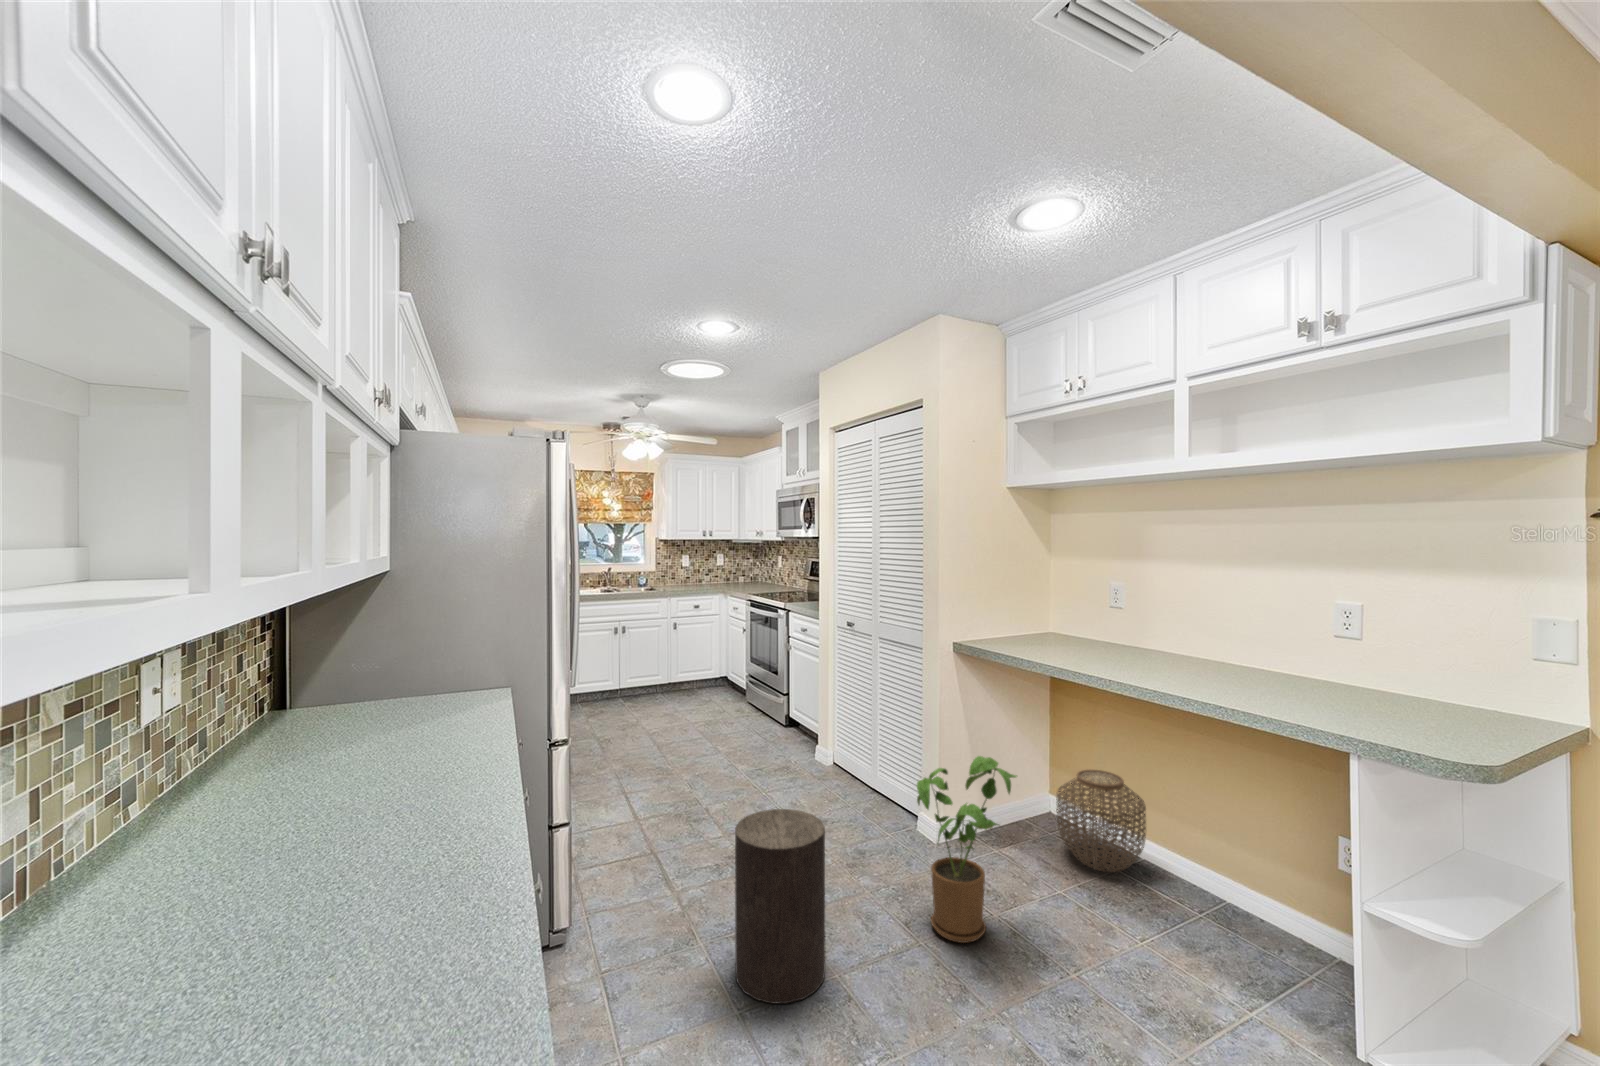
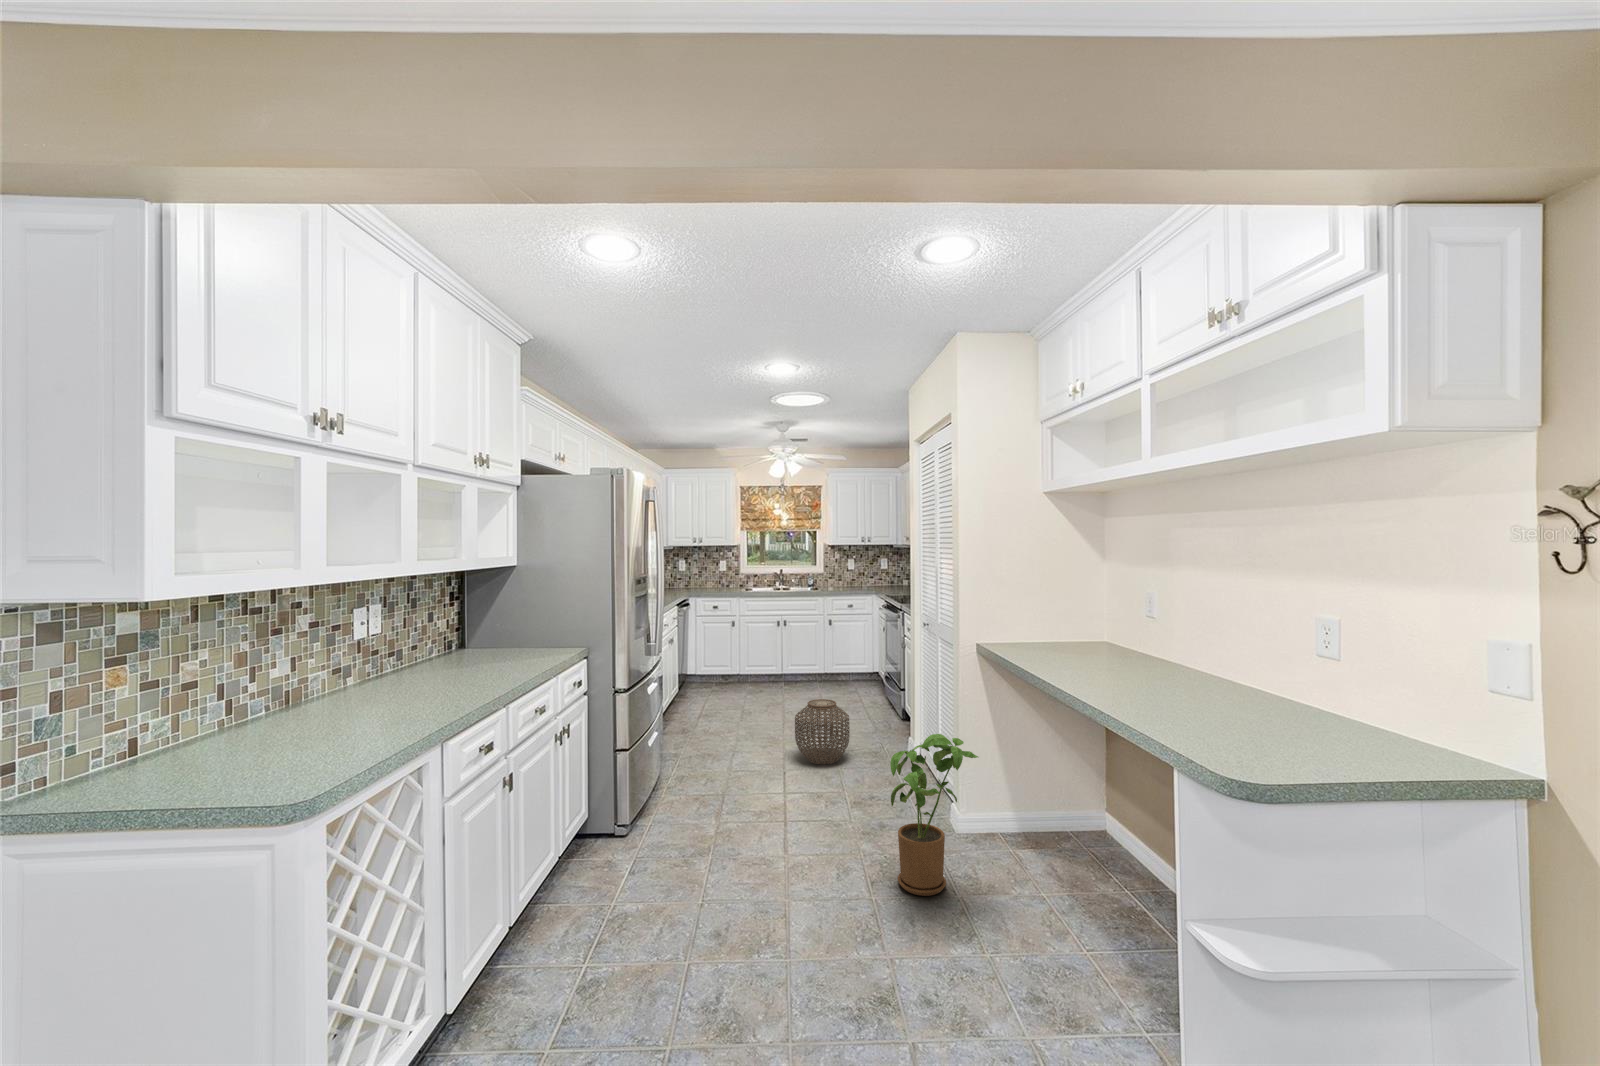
woven basket: present [1056,770,1146,872] -> present [795,699,850,764]
stool: present [735,809,825,1003] -> none [723,757,794,900]

